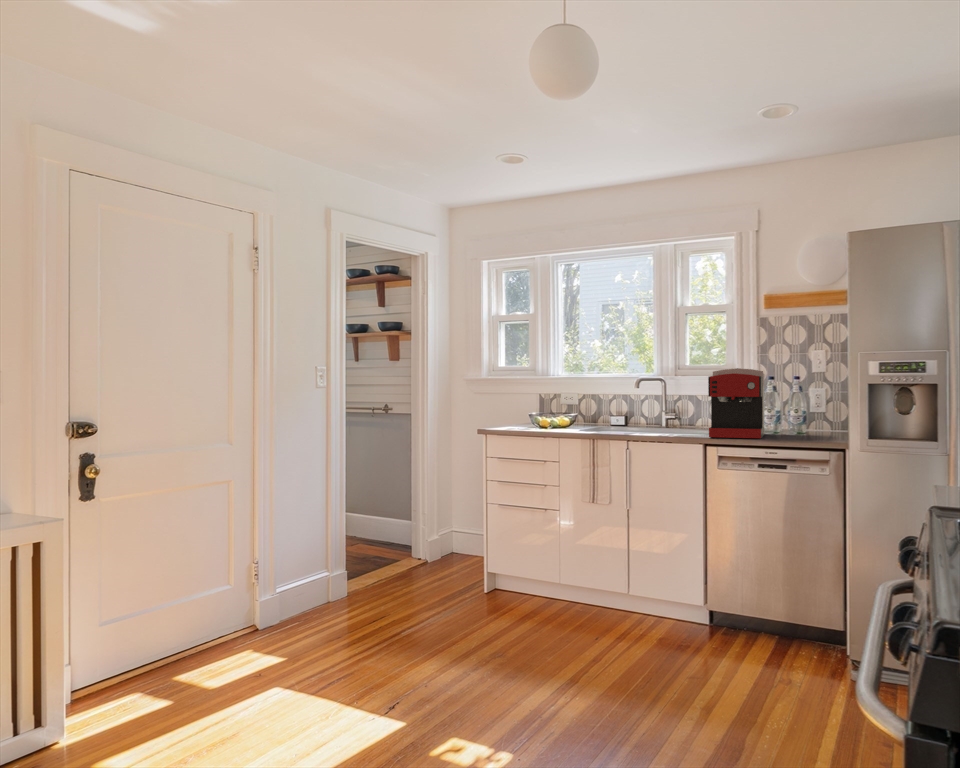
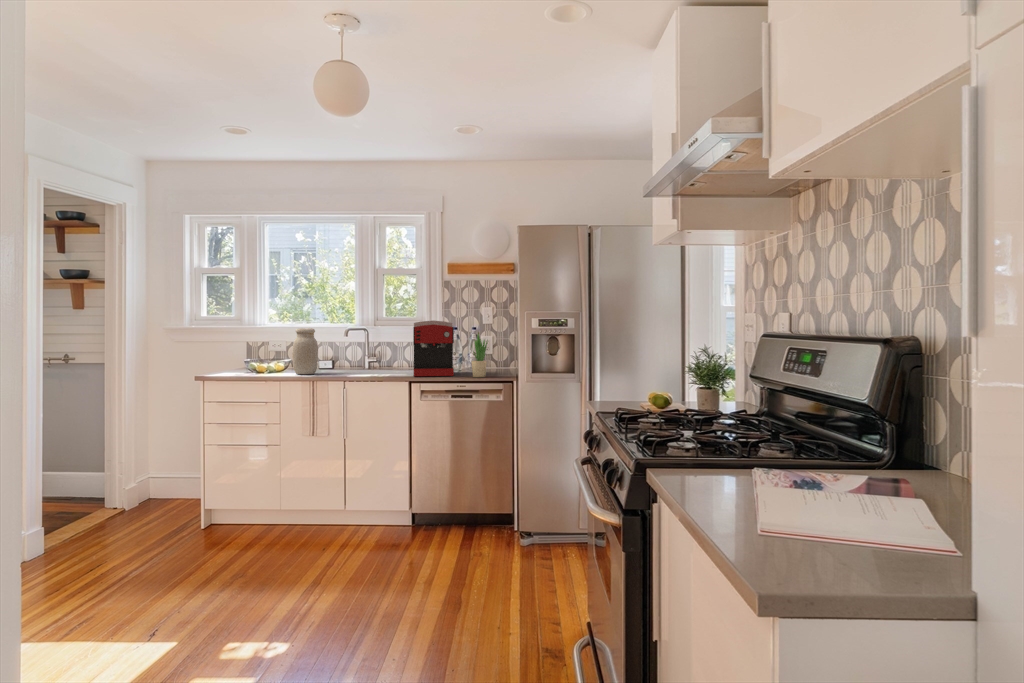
jar: none [576,379,603,431] -> present [292,328,318,374]
potted plant: none [782,382,808,442] -> present [471,332,488,377]

